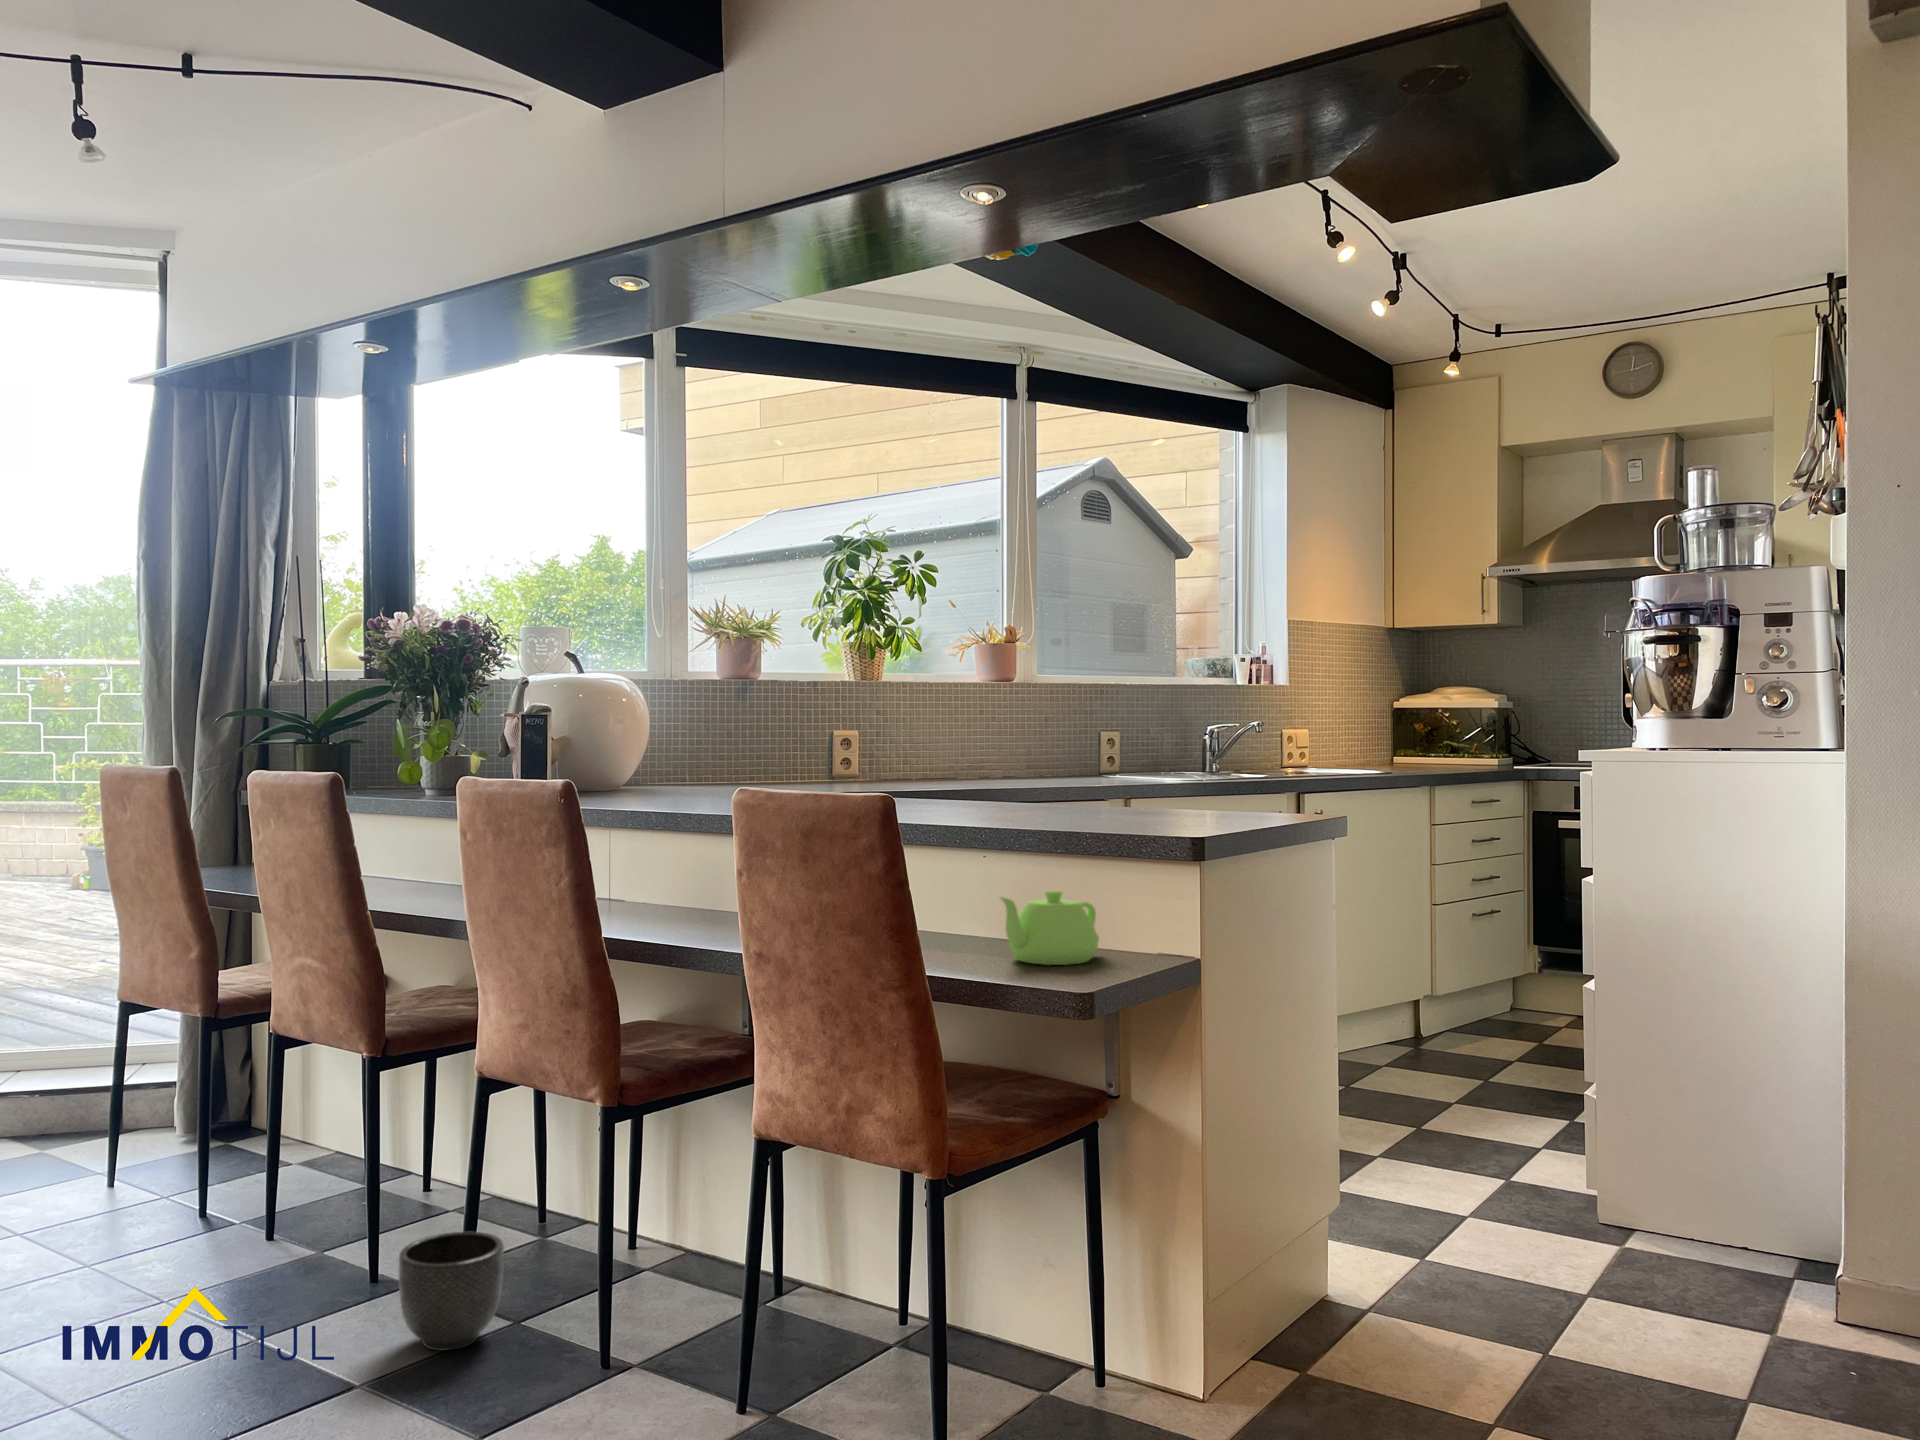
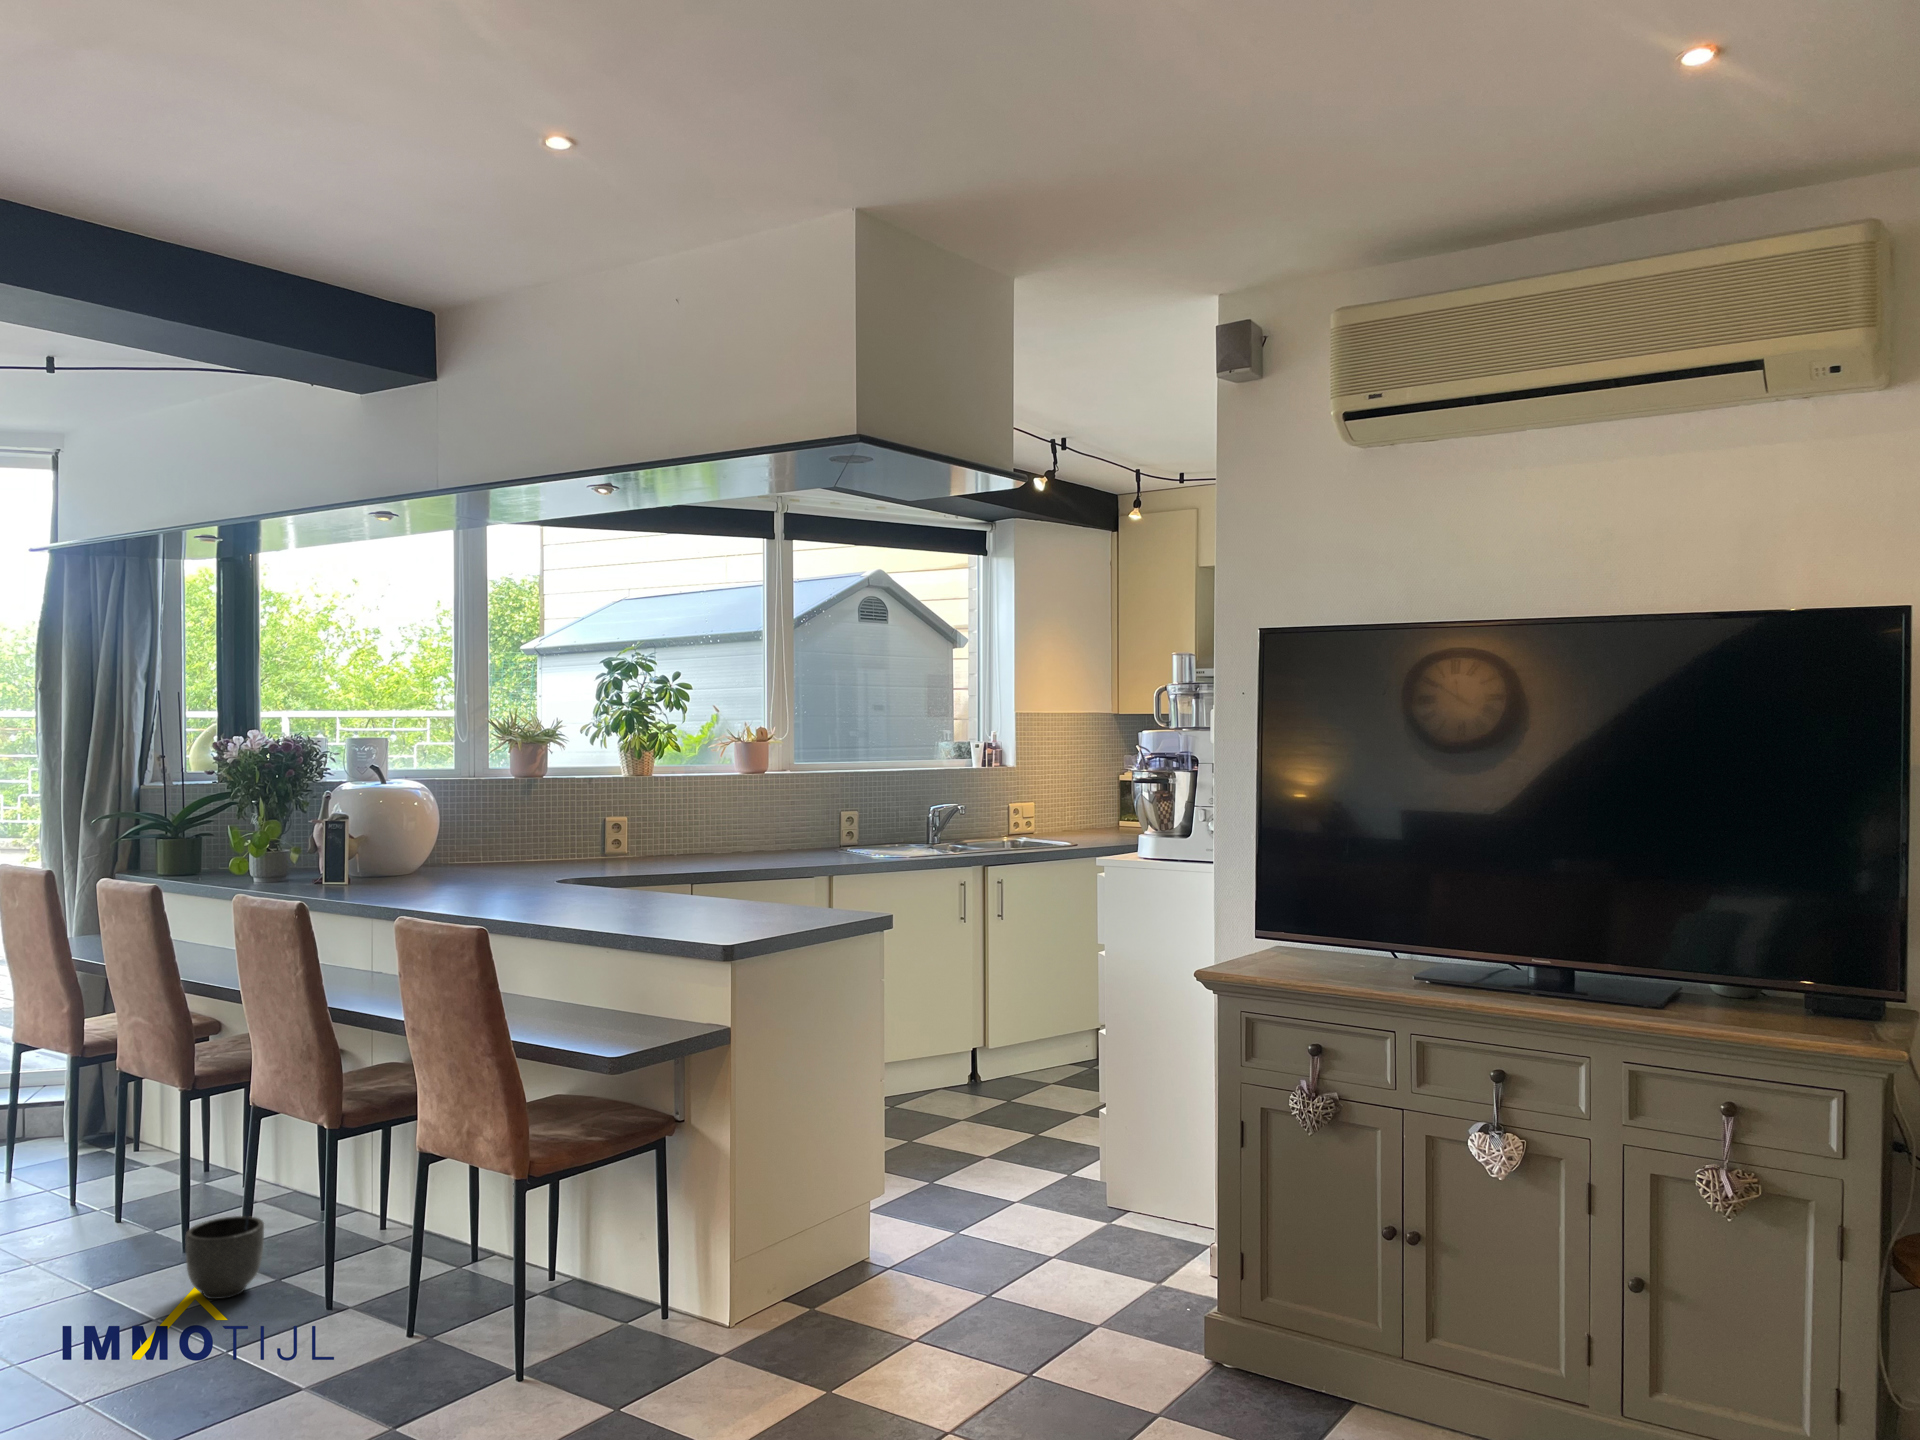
teapot: present [1001,890,1099,965] -> none [584,980,665,1032]

